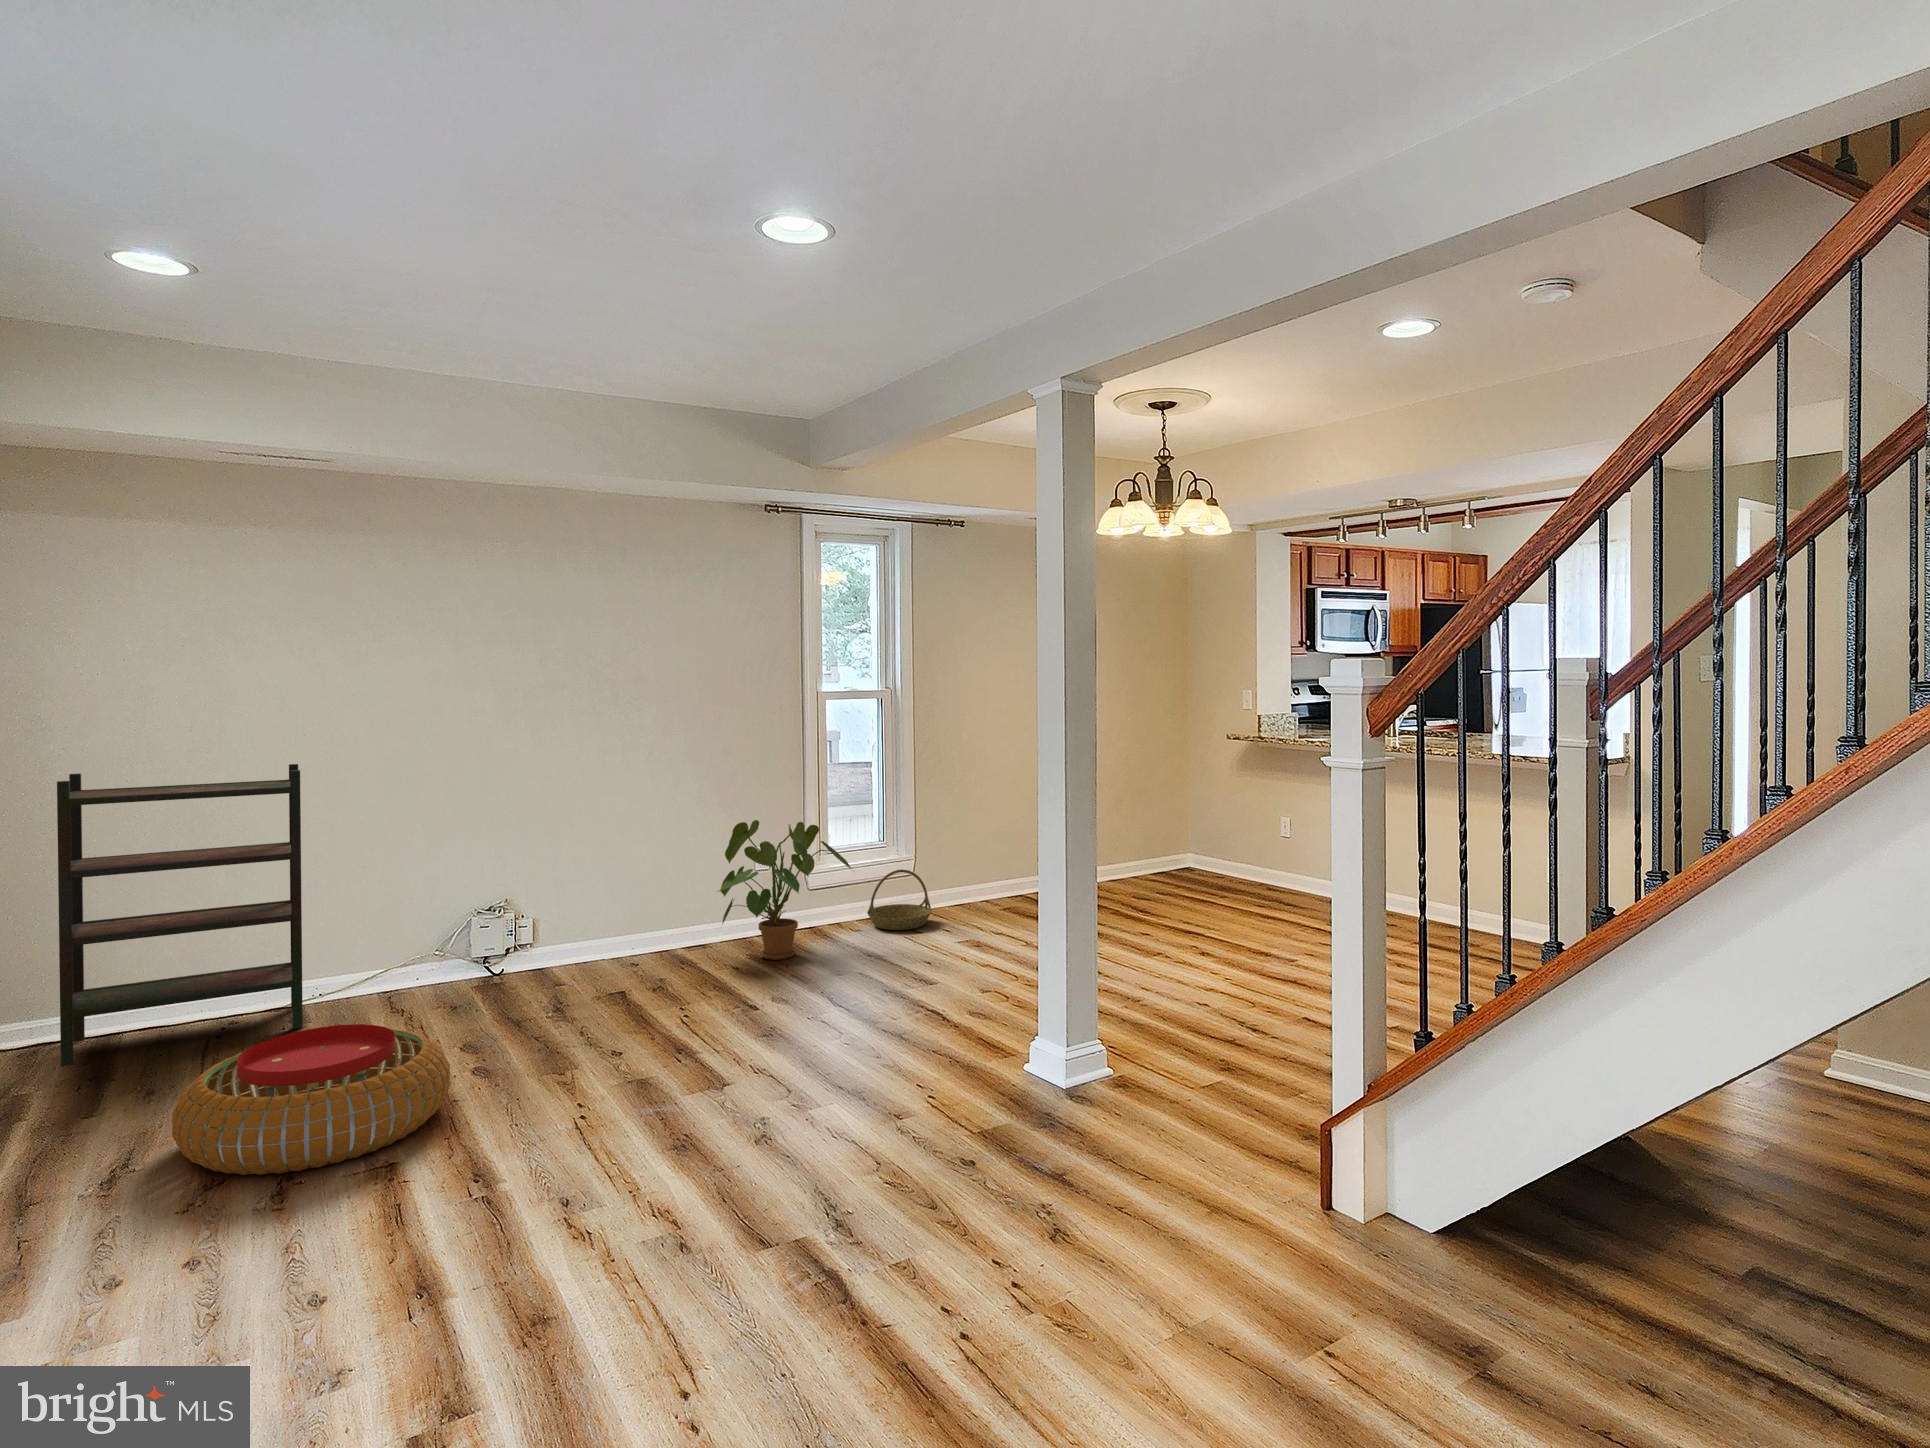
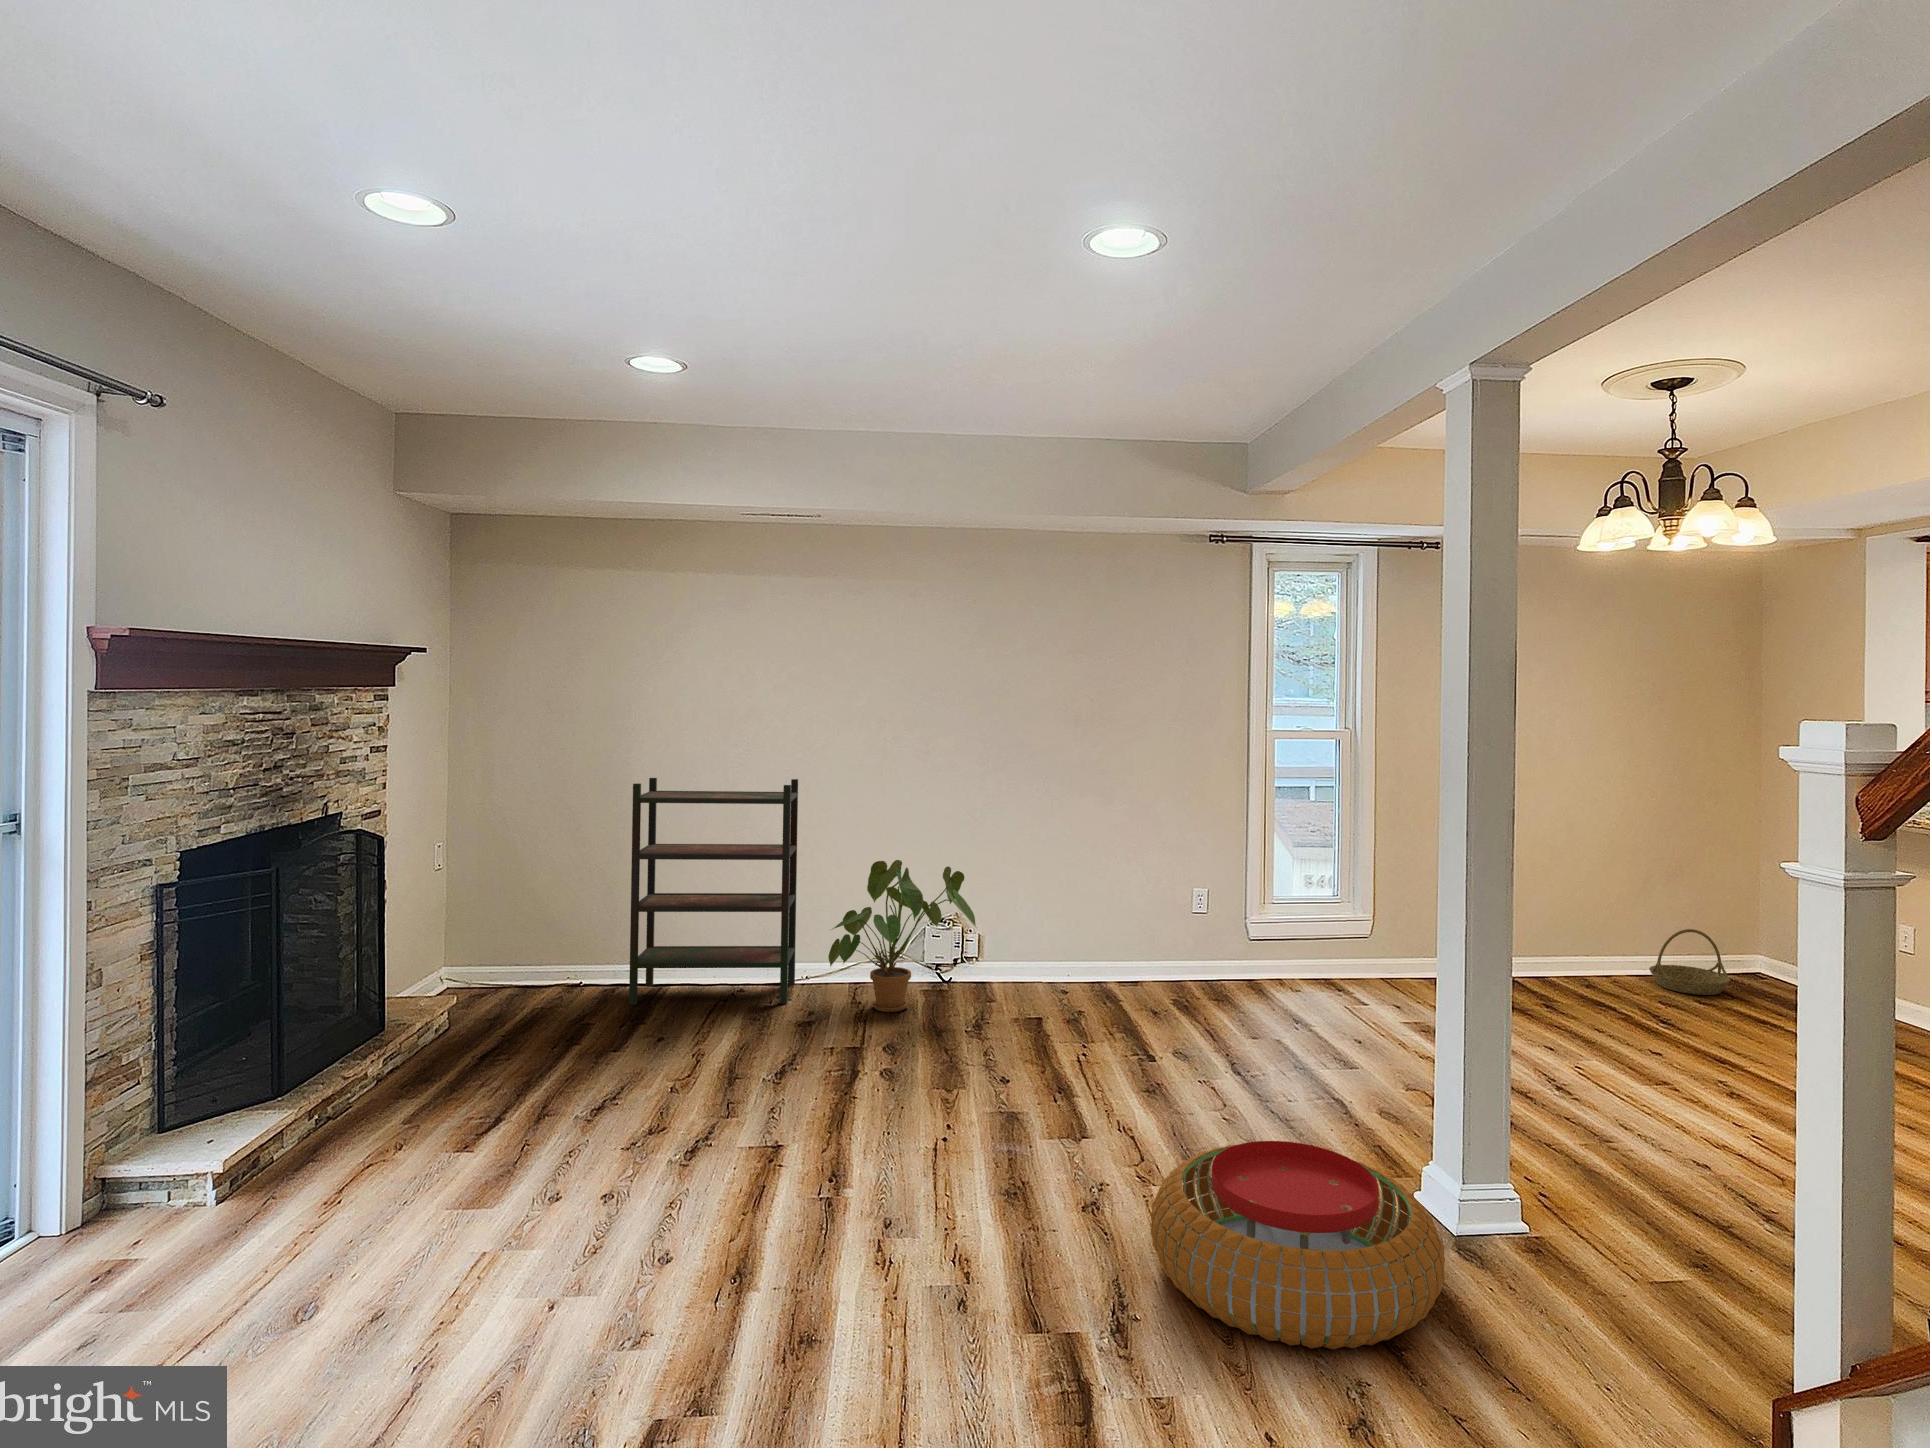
house plant: present [718,820,851,960] -> present [828,860,977,1012]
basket: present [867,870,932,930] -> present [1649,929,1730,995]
pouf: present [172,1024,450,1175] -> present [1150,1141,1445,1350]

